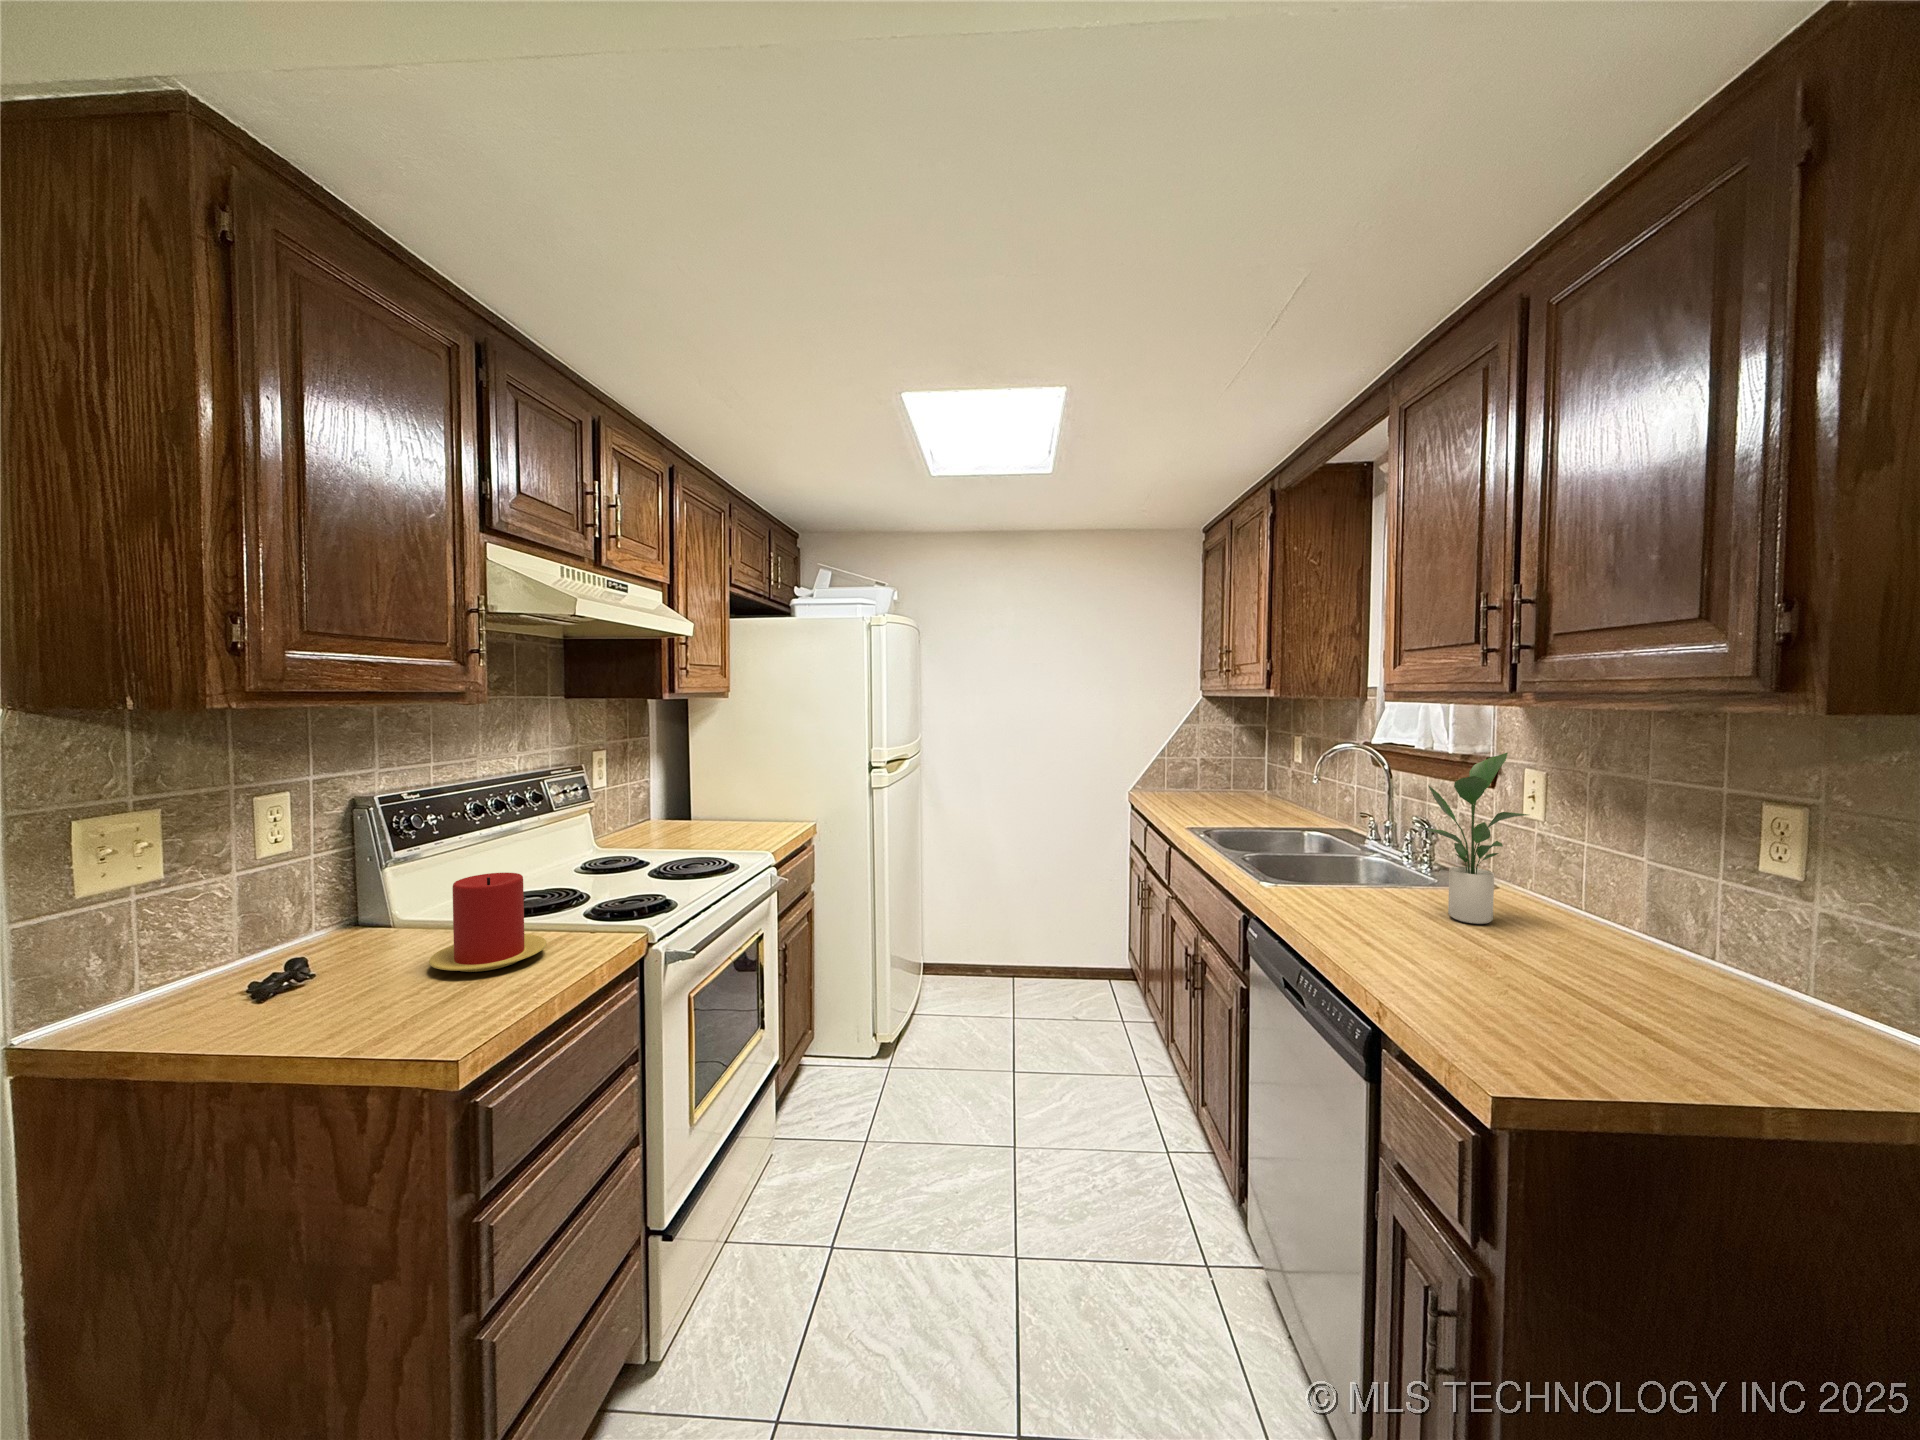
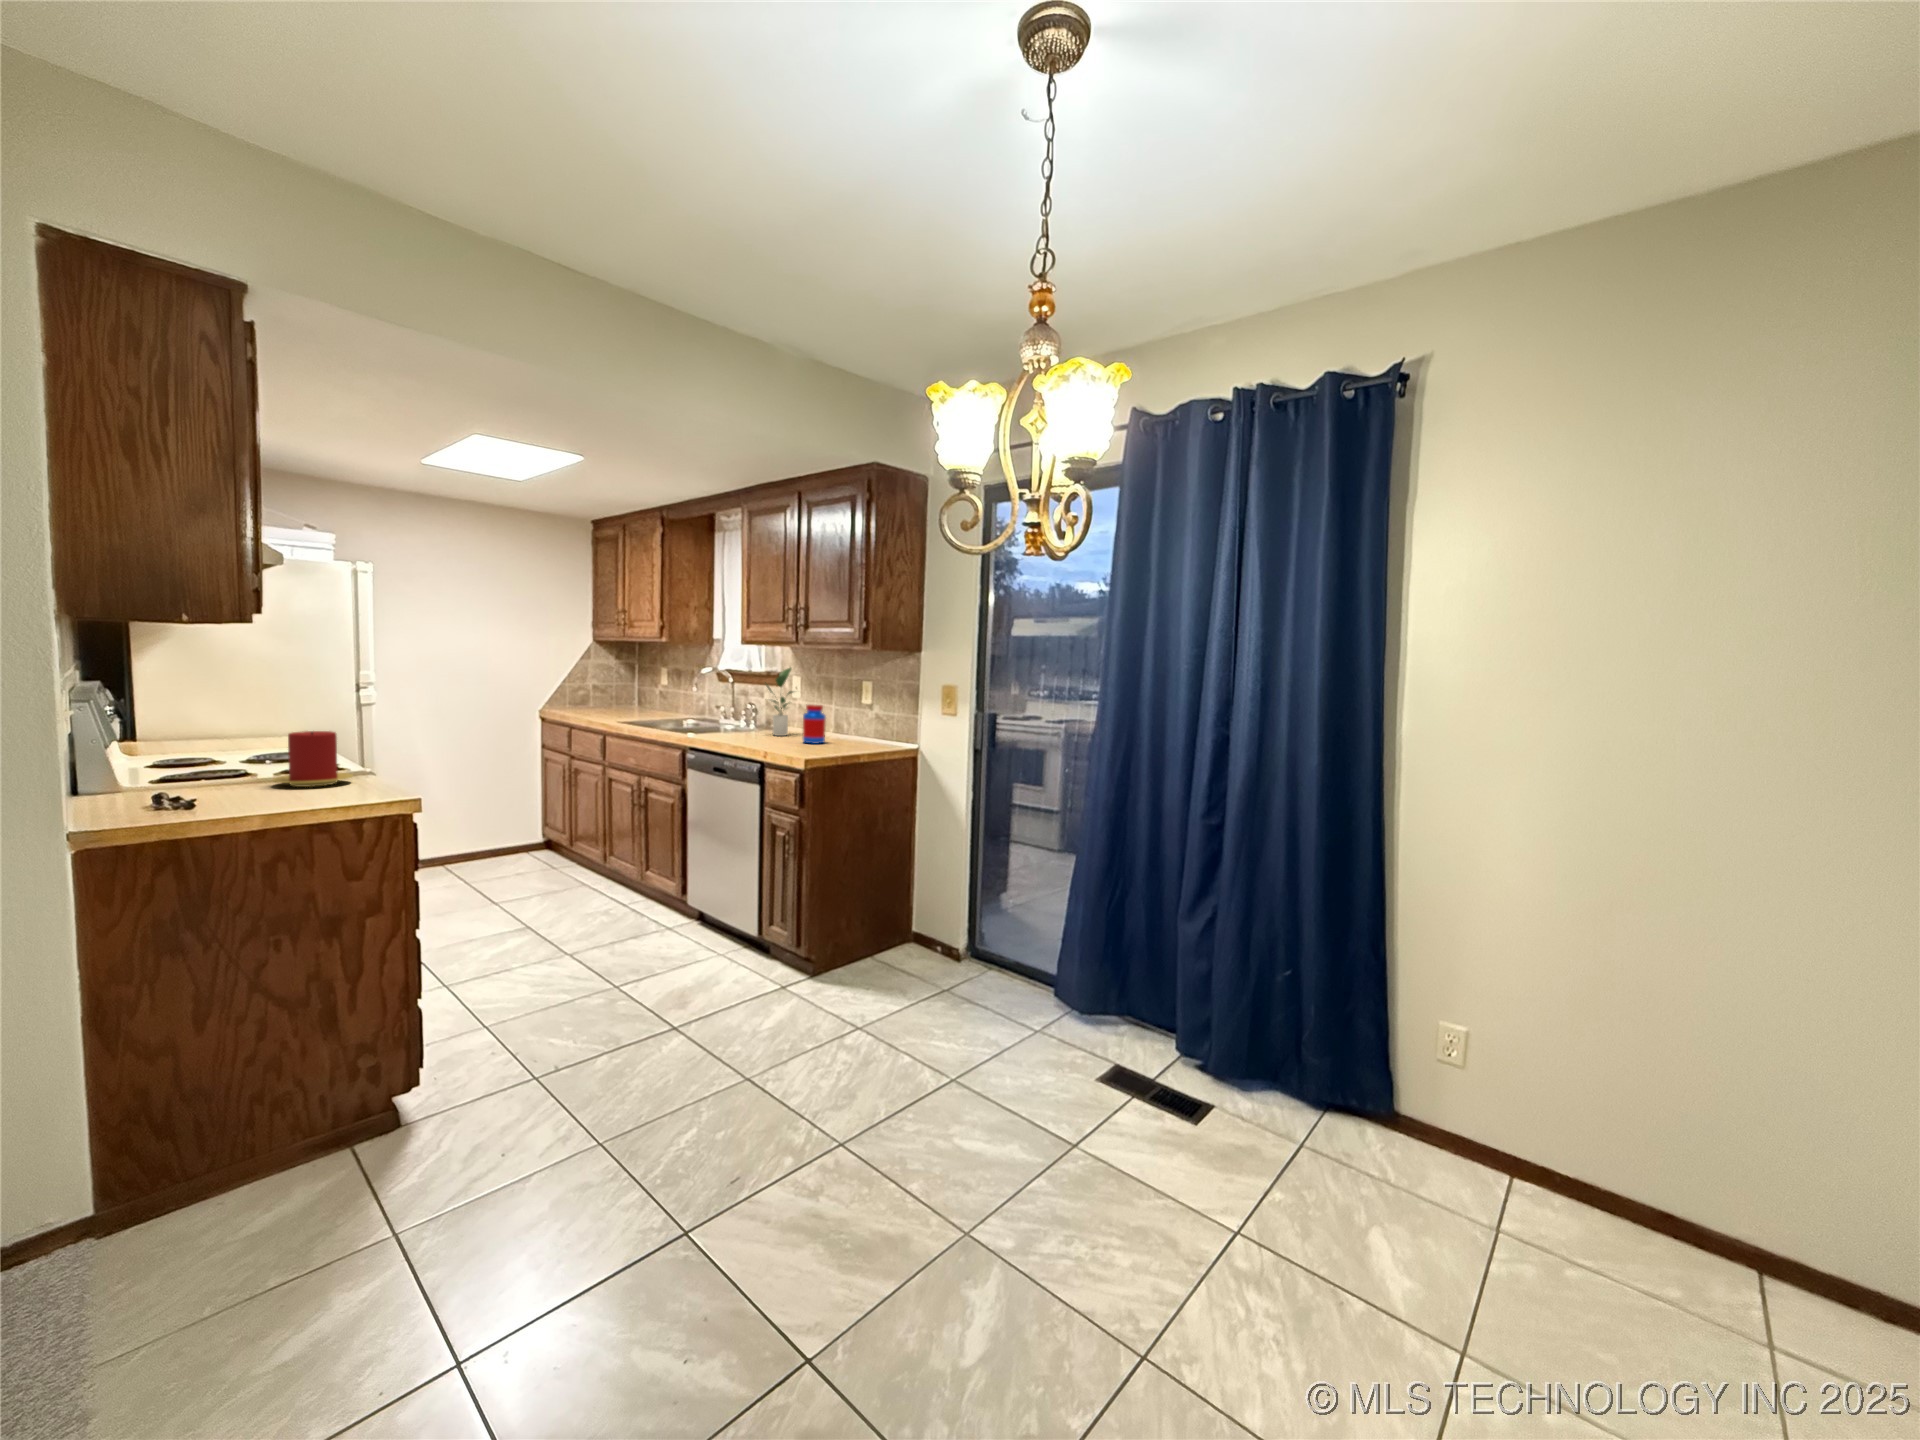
jar: none [1522,870,1609,996] -> present [803,704,826,744]

